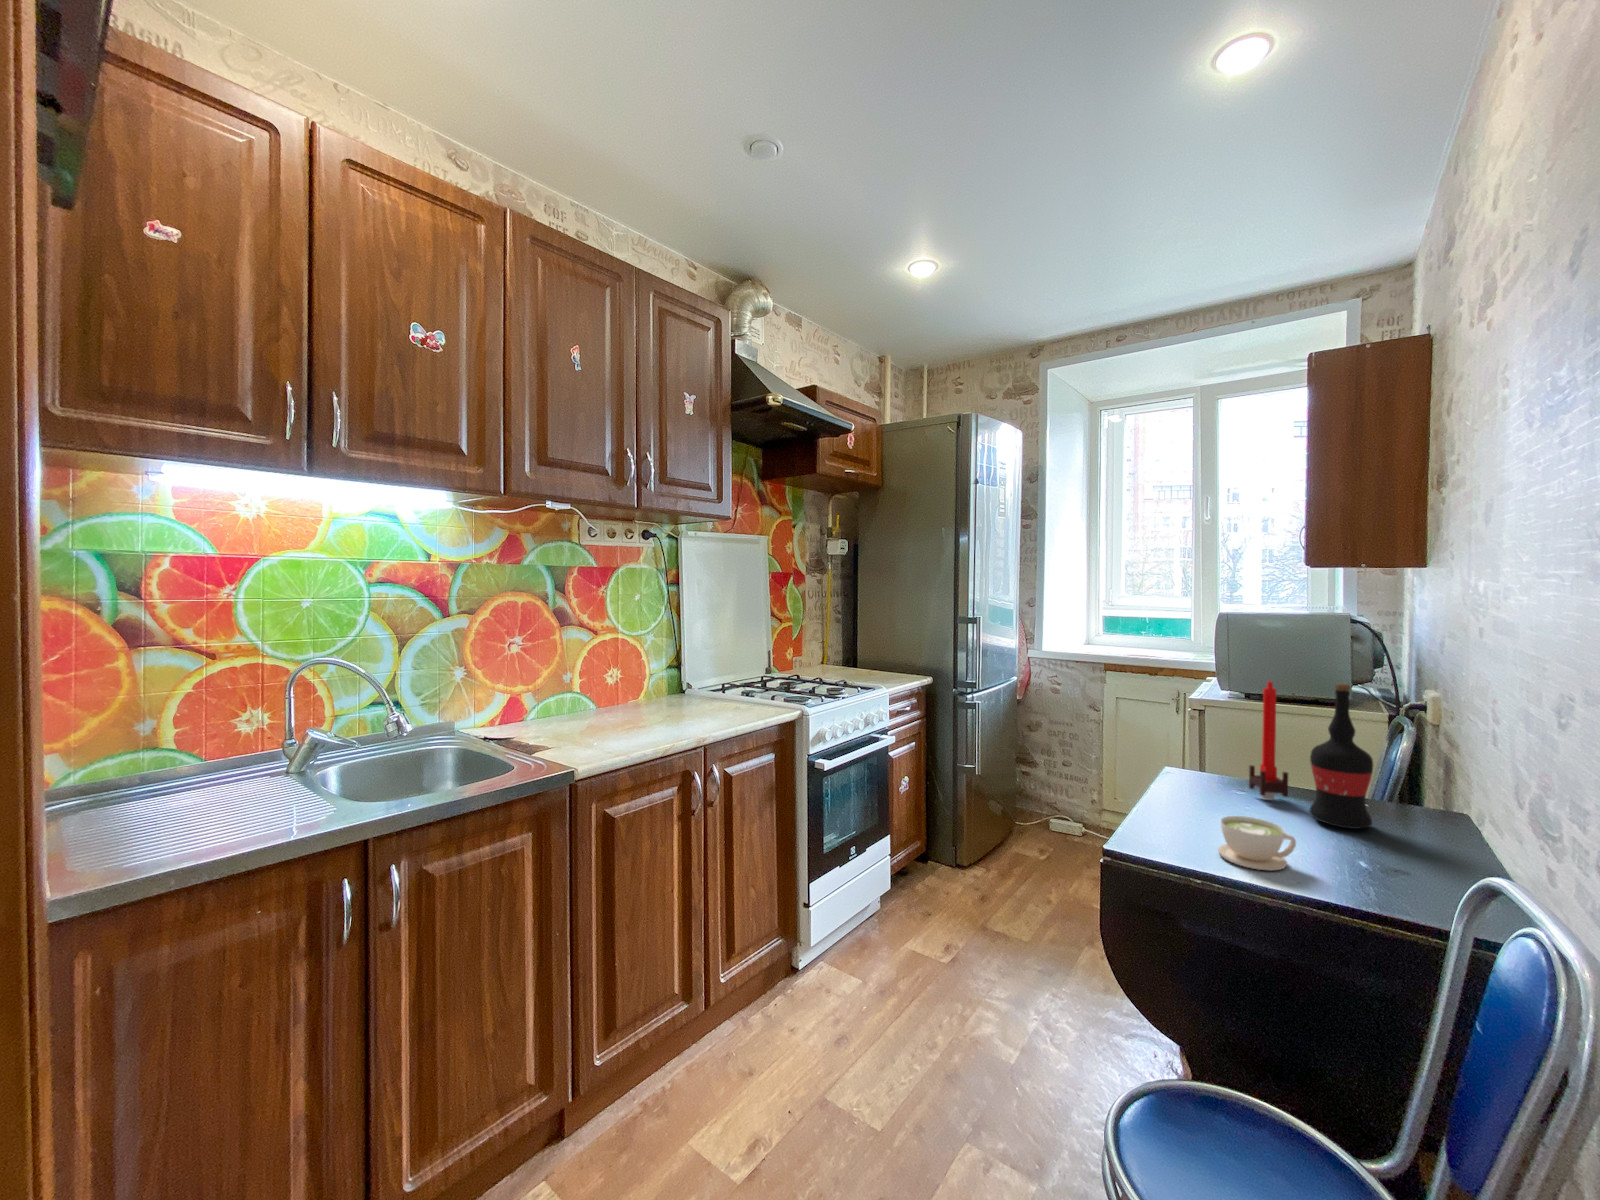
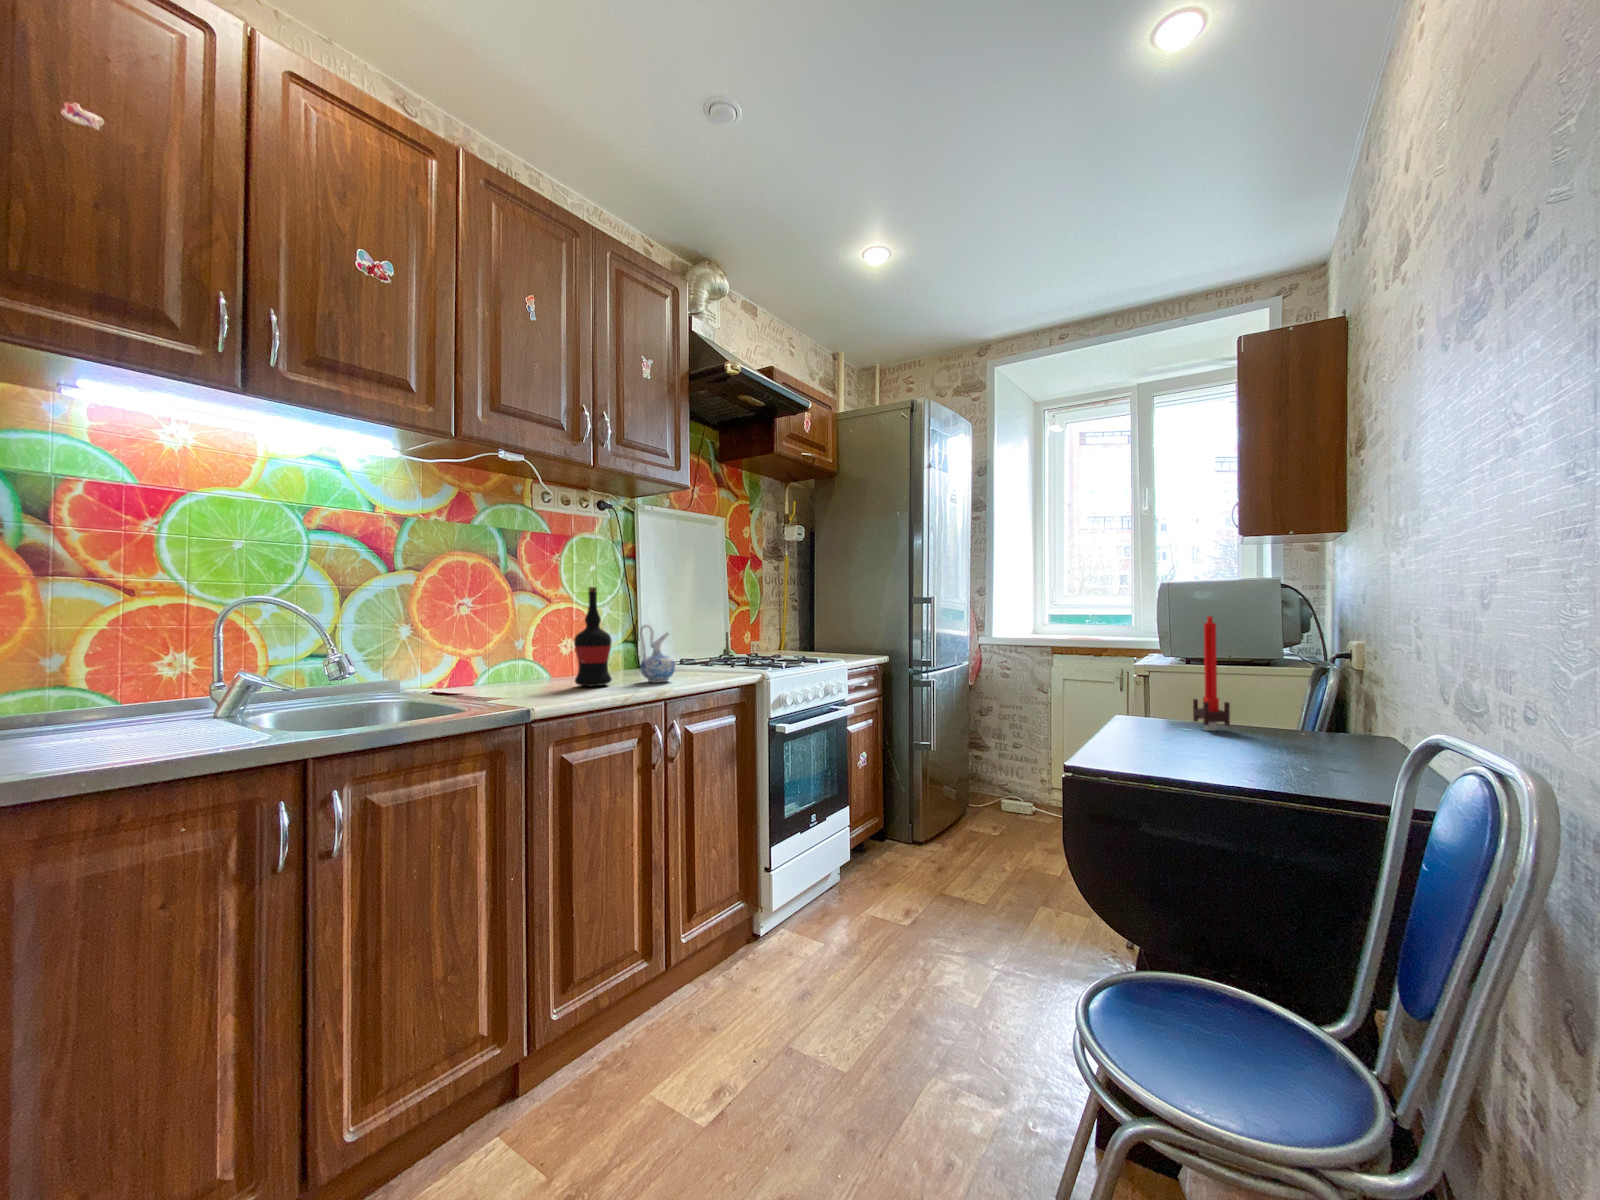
ceramic pitcher: none [682,665,716,723] -> present [640,625,675,682]
wine bottle: present [1309,683,1373,829] -> present [574,587,612,686]
coffee cup: present [1218,816,1296,871] -> none [1169,731,1243,776]

